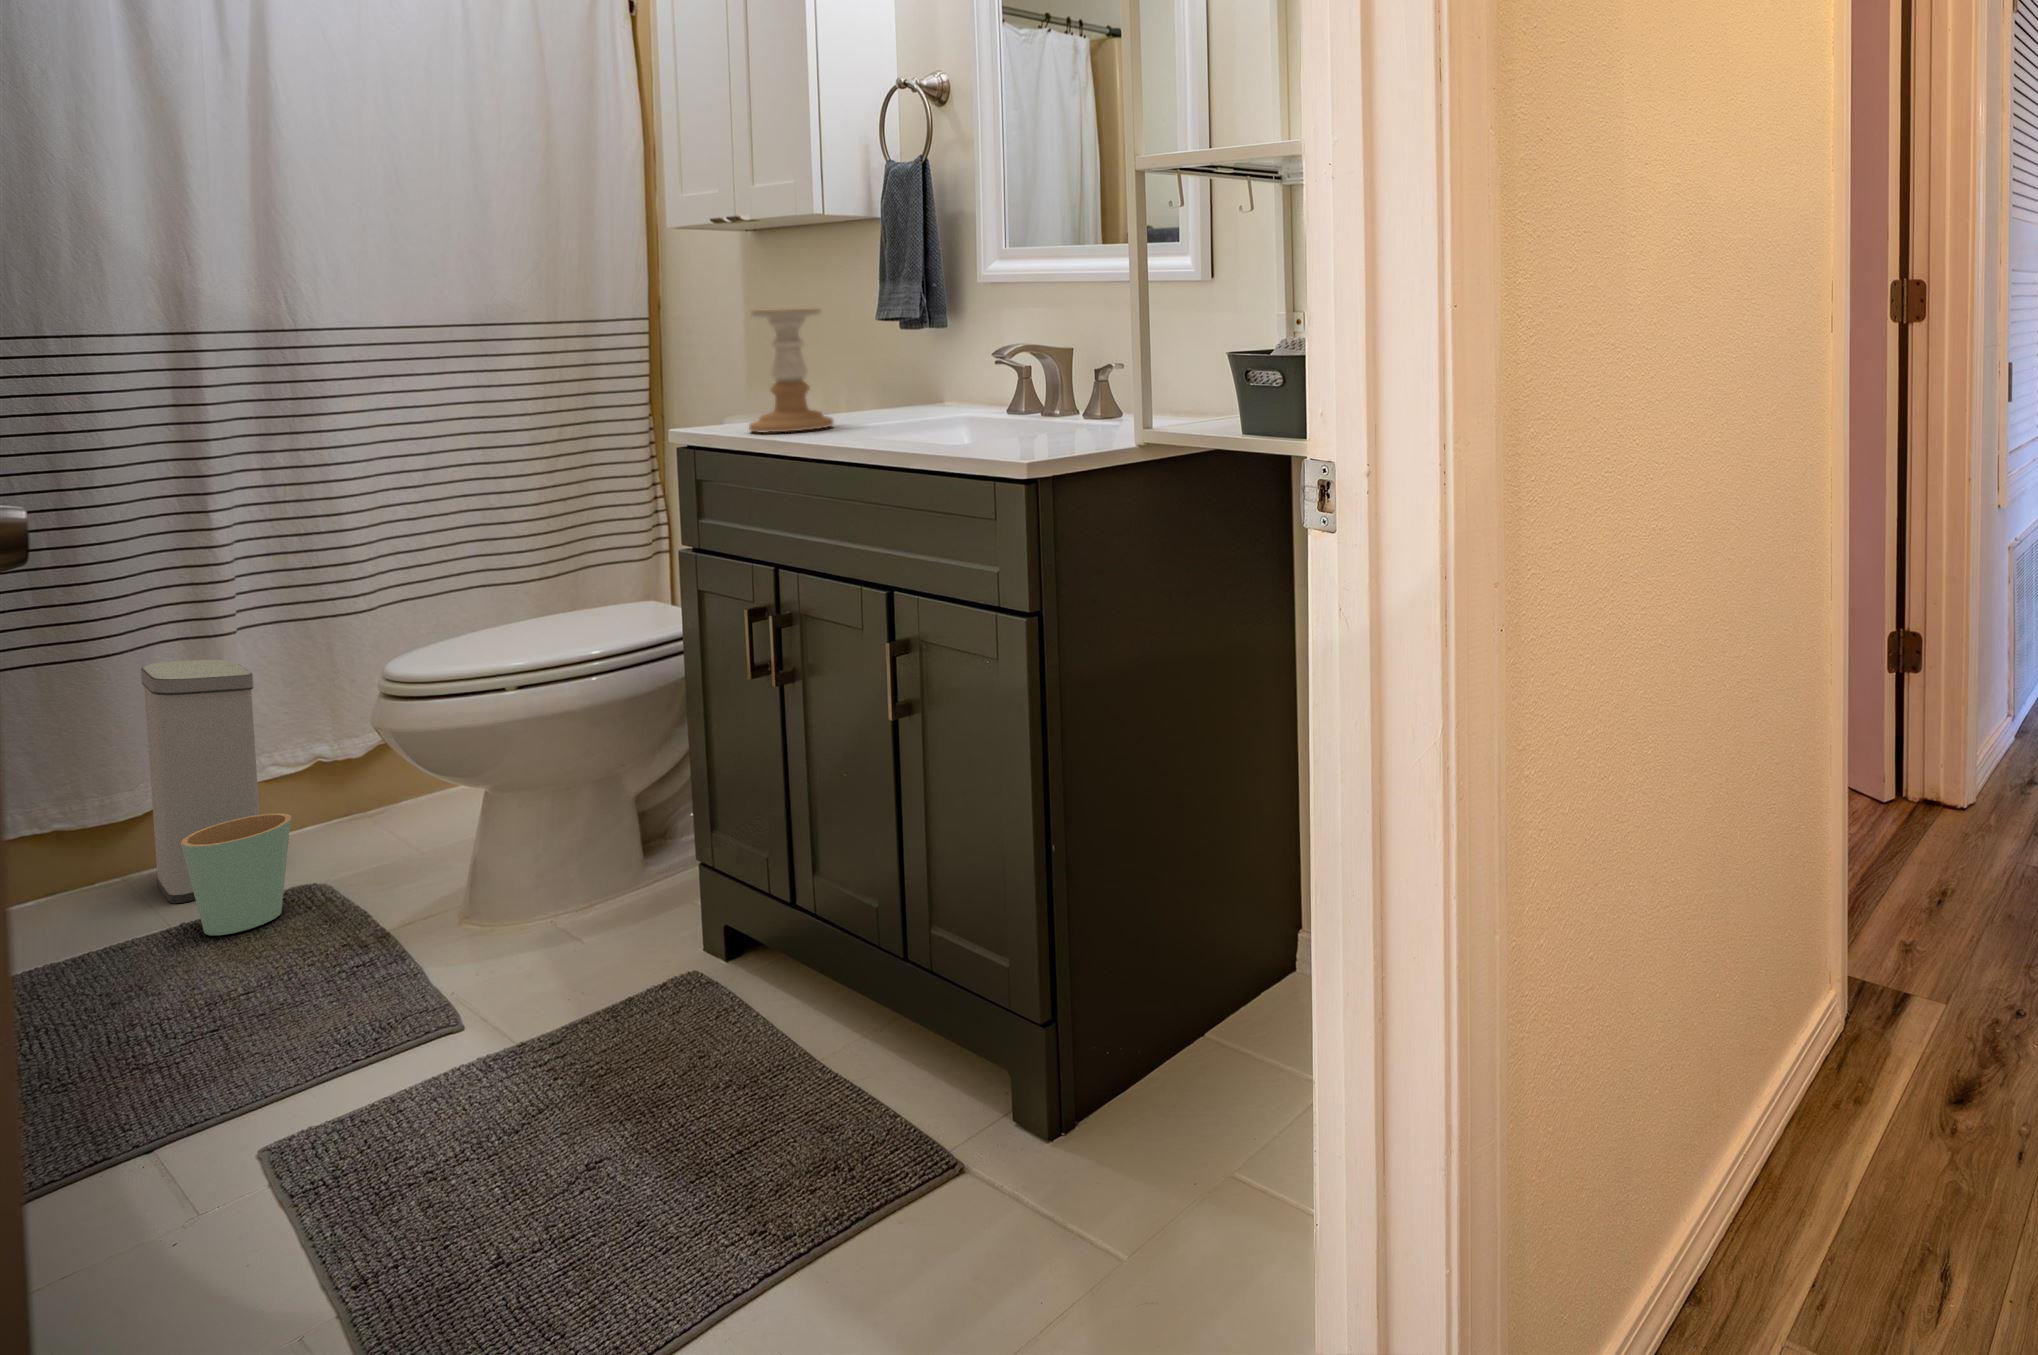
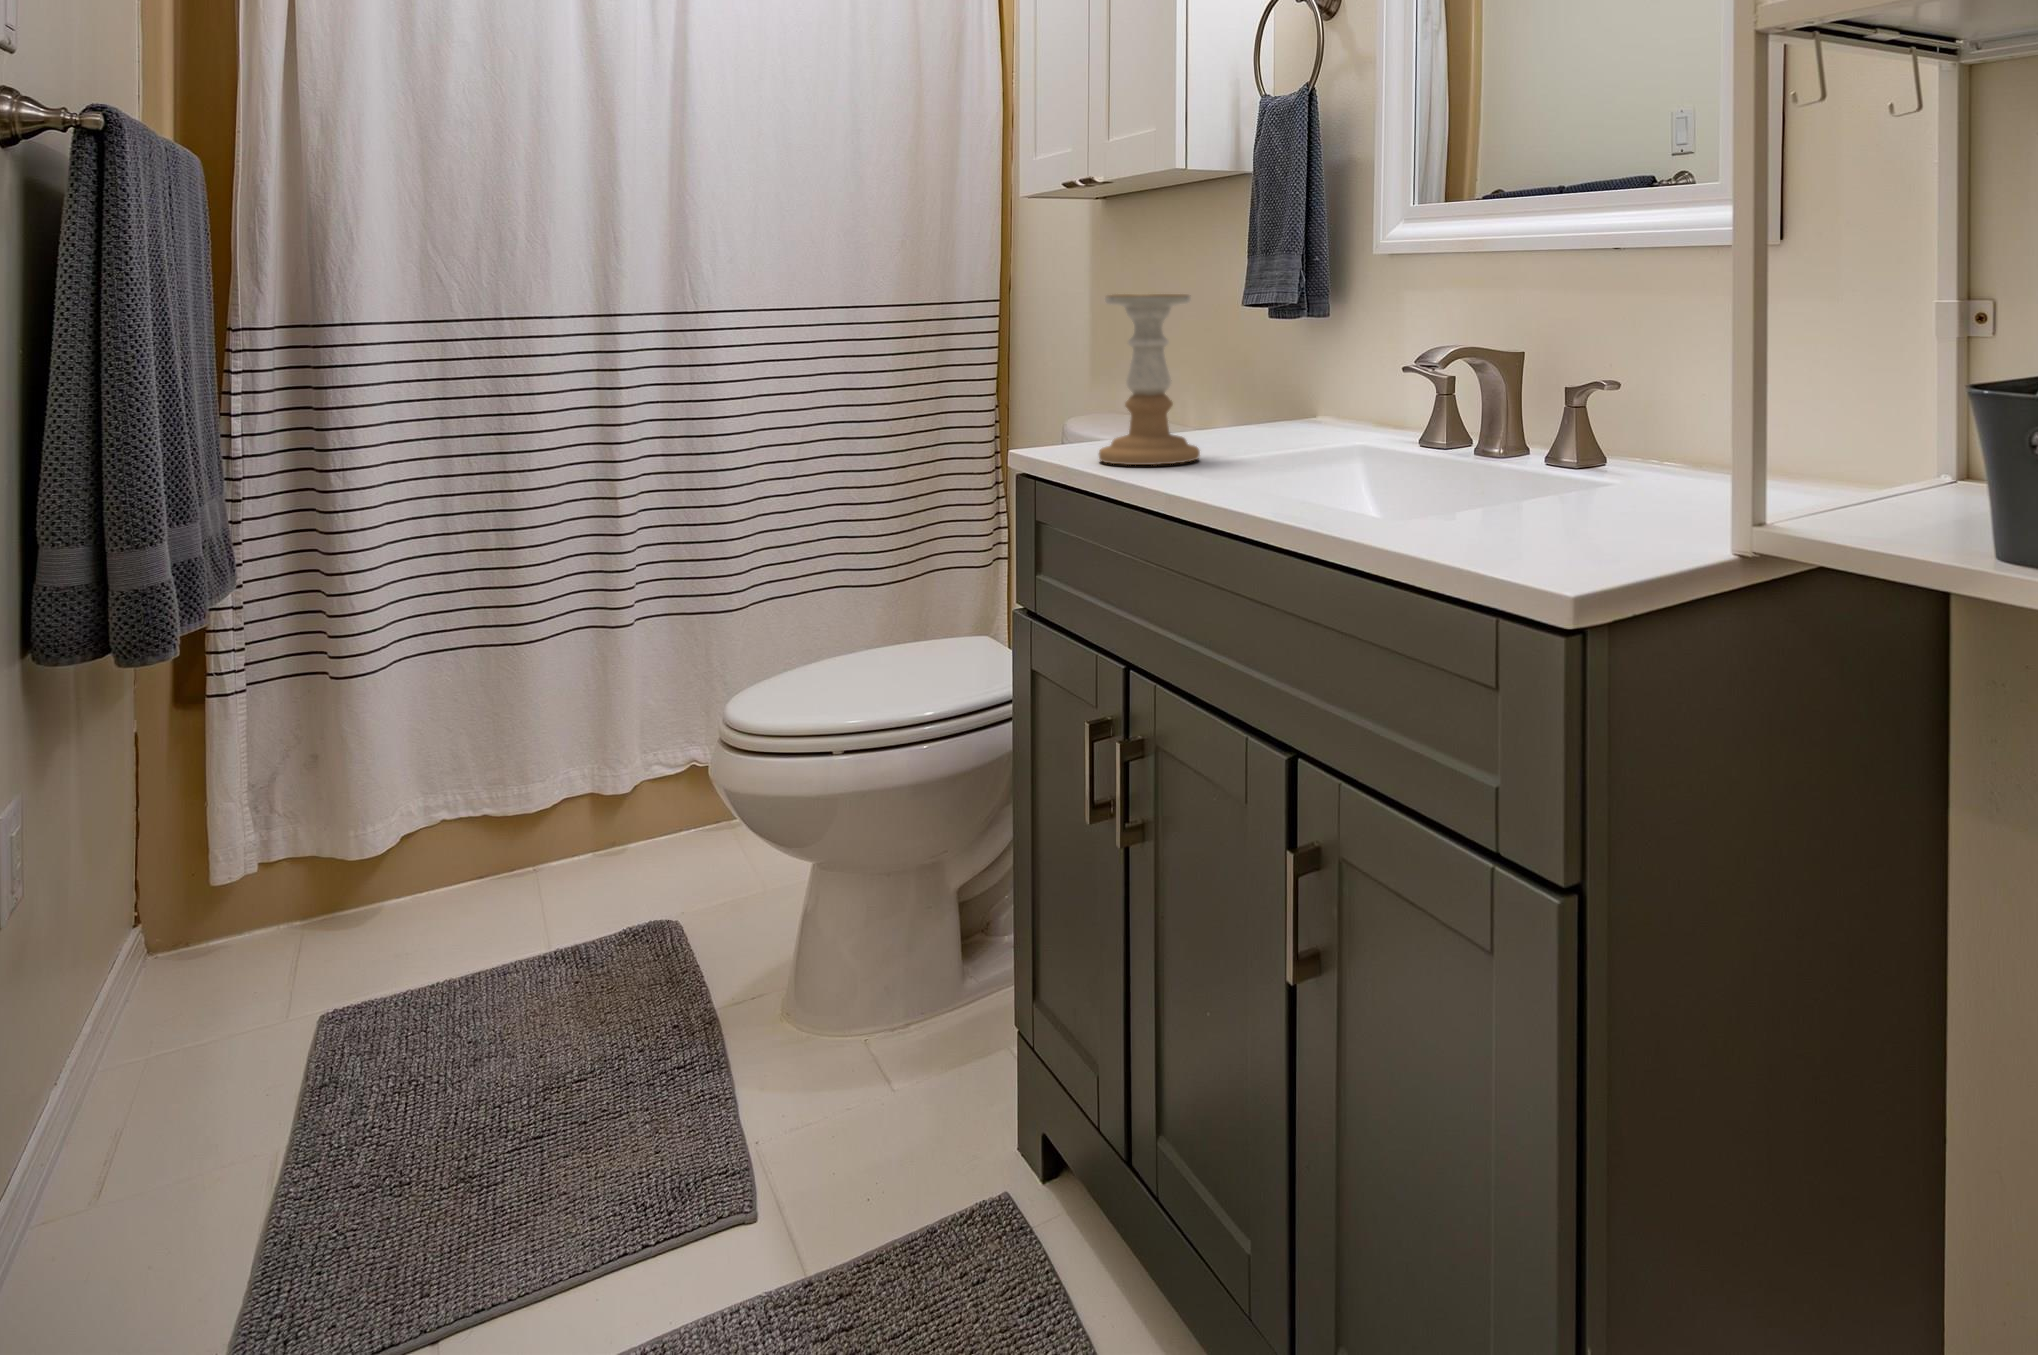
trash can: present [141,660,291,935] -> none [549,655,650,975]

